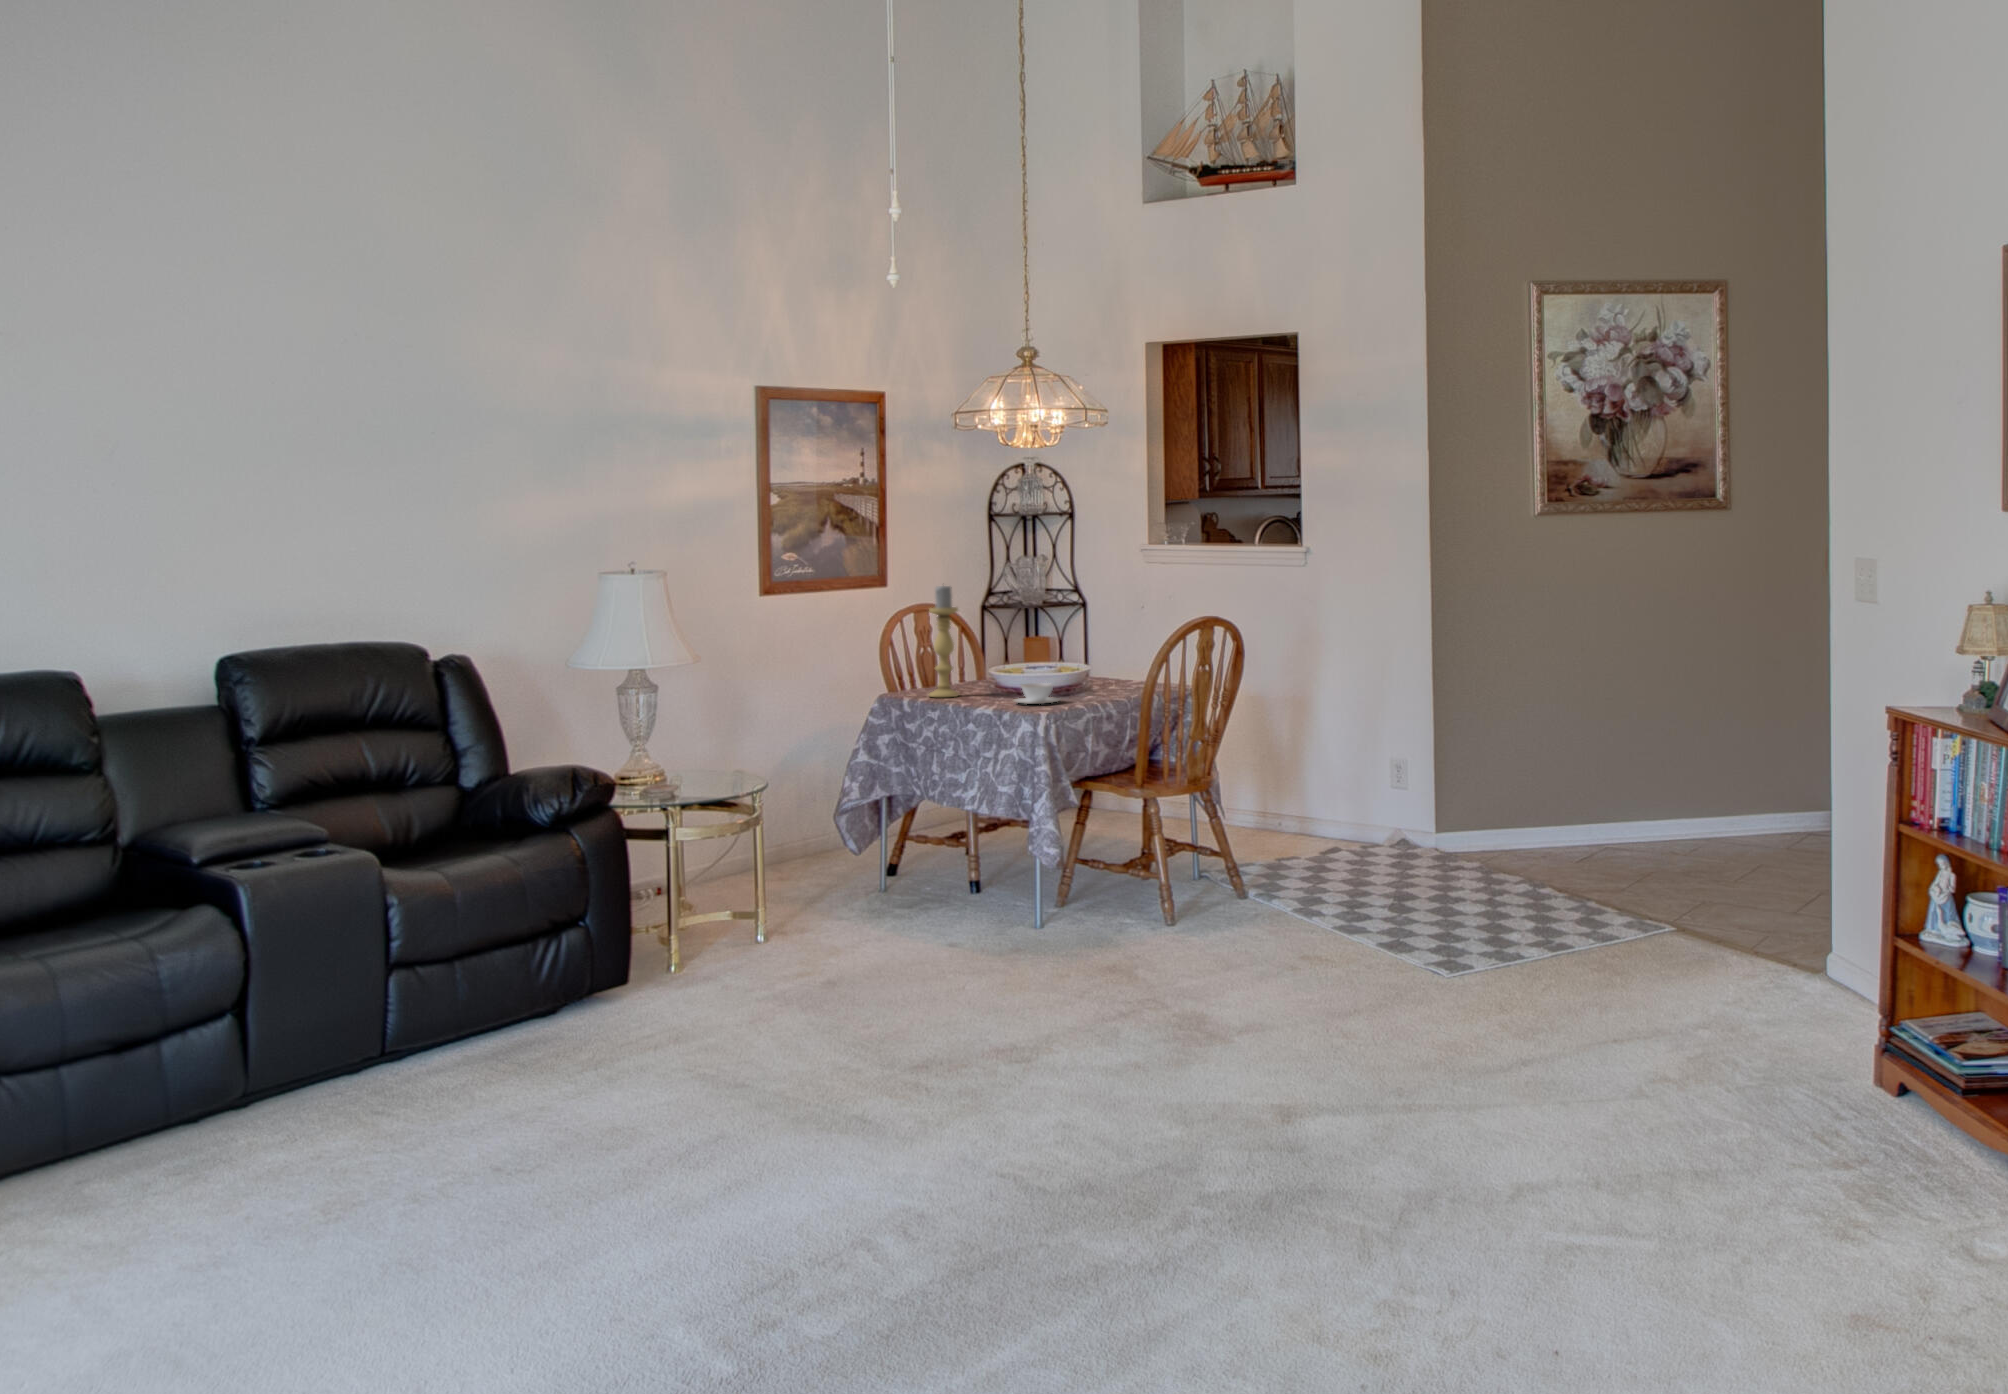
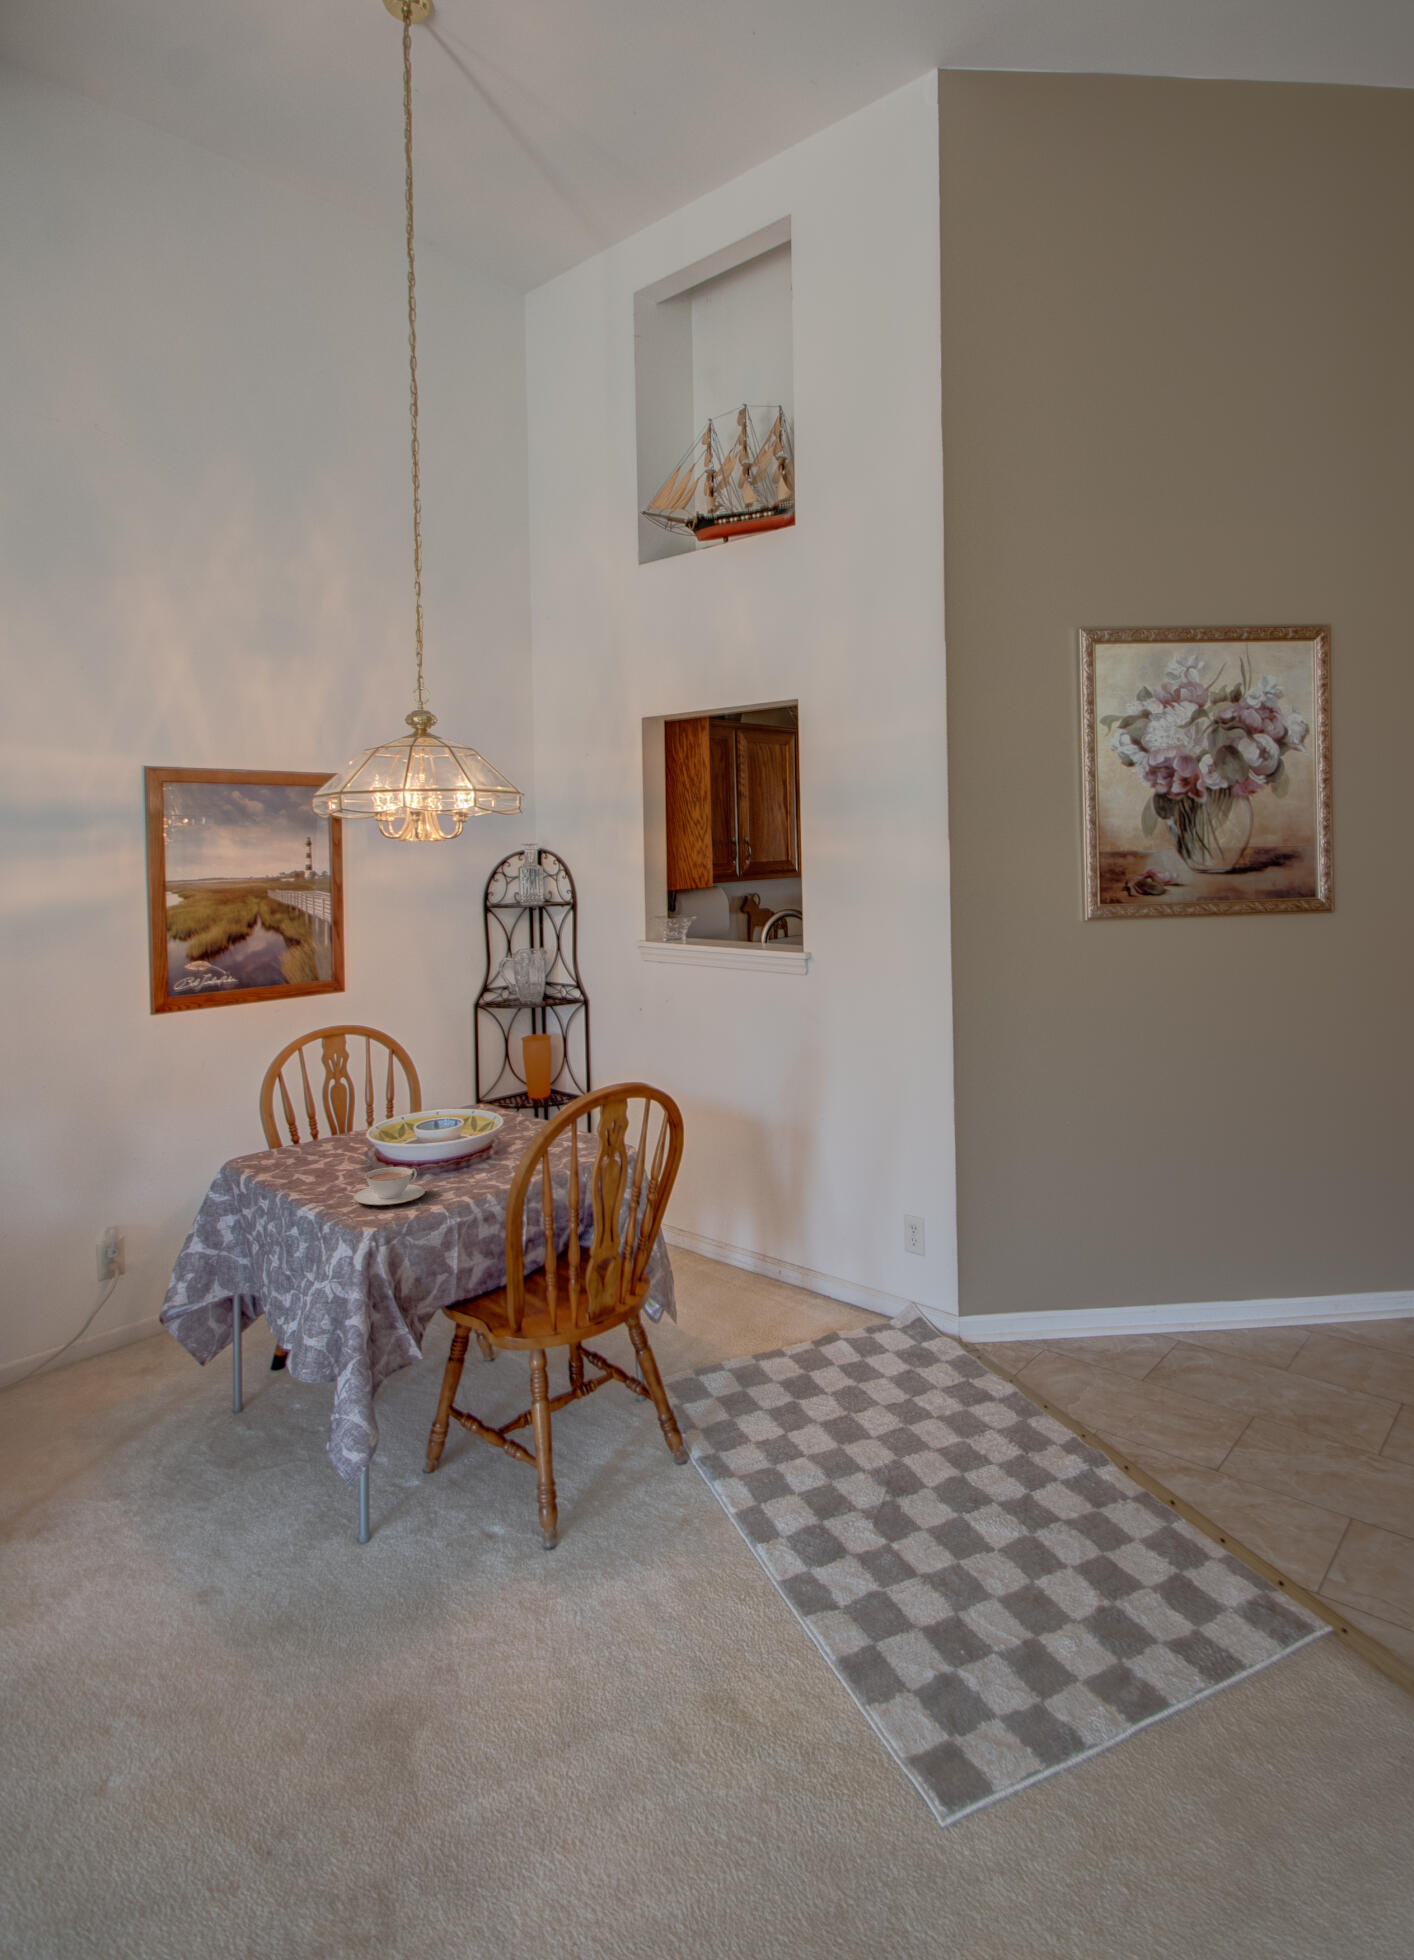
candle holder: present [929,586,959,697] -> none [277,1021,323,1171]

